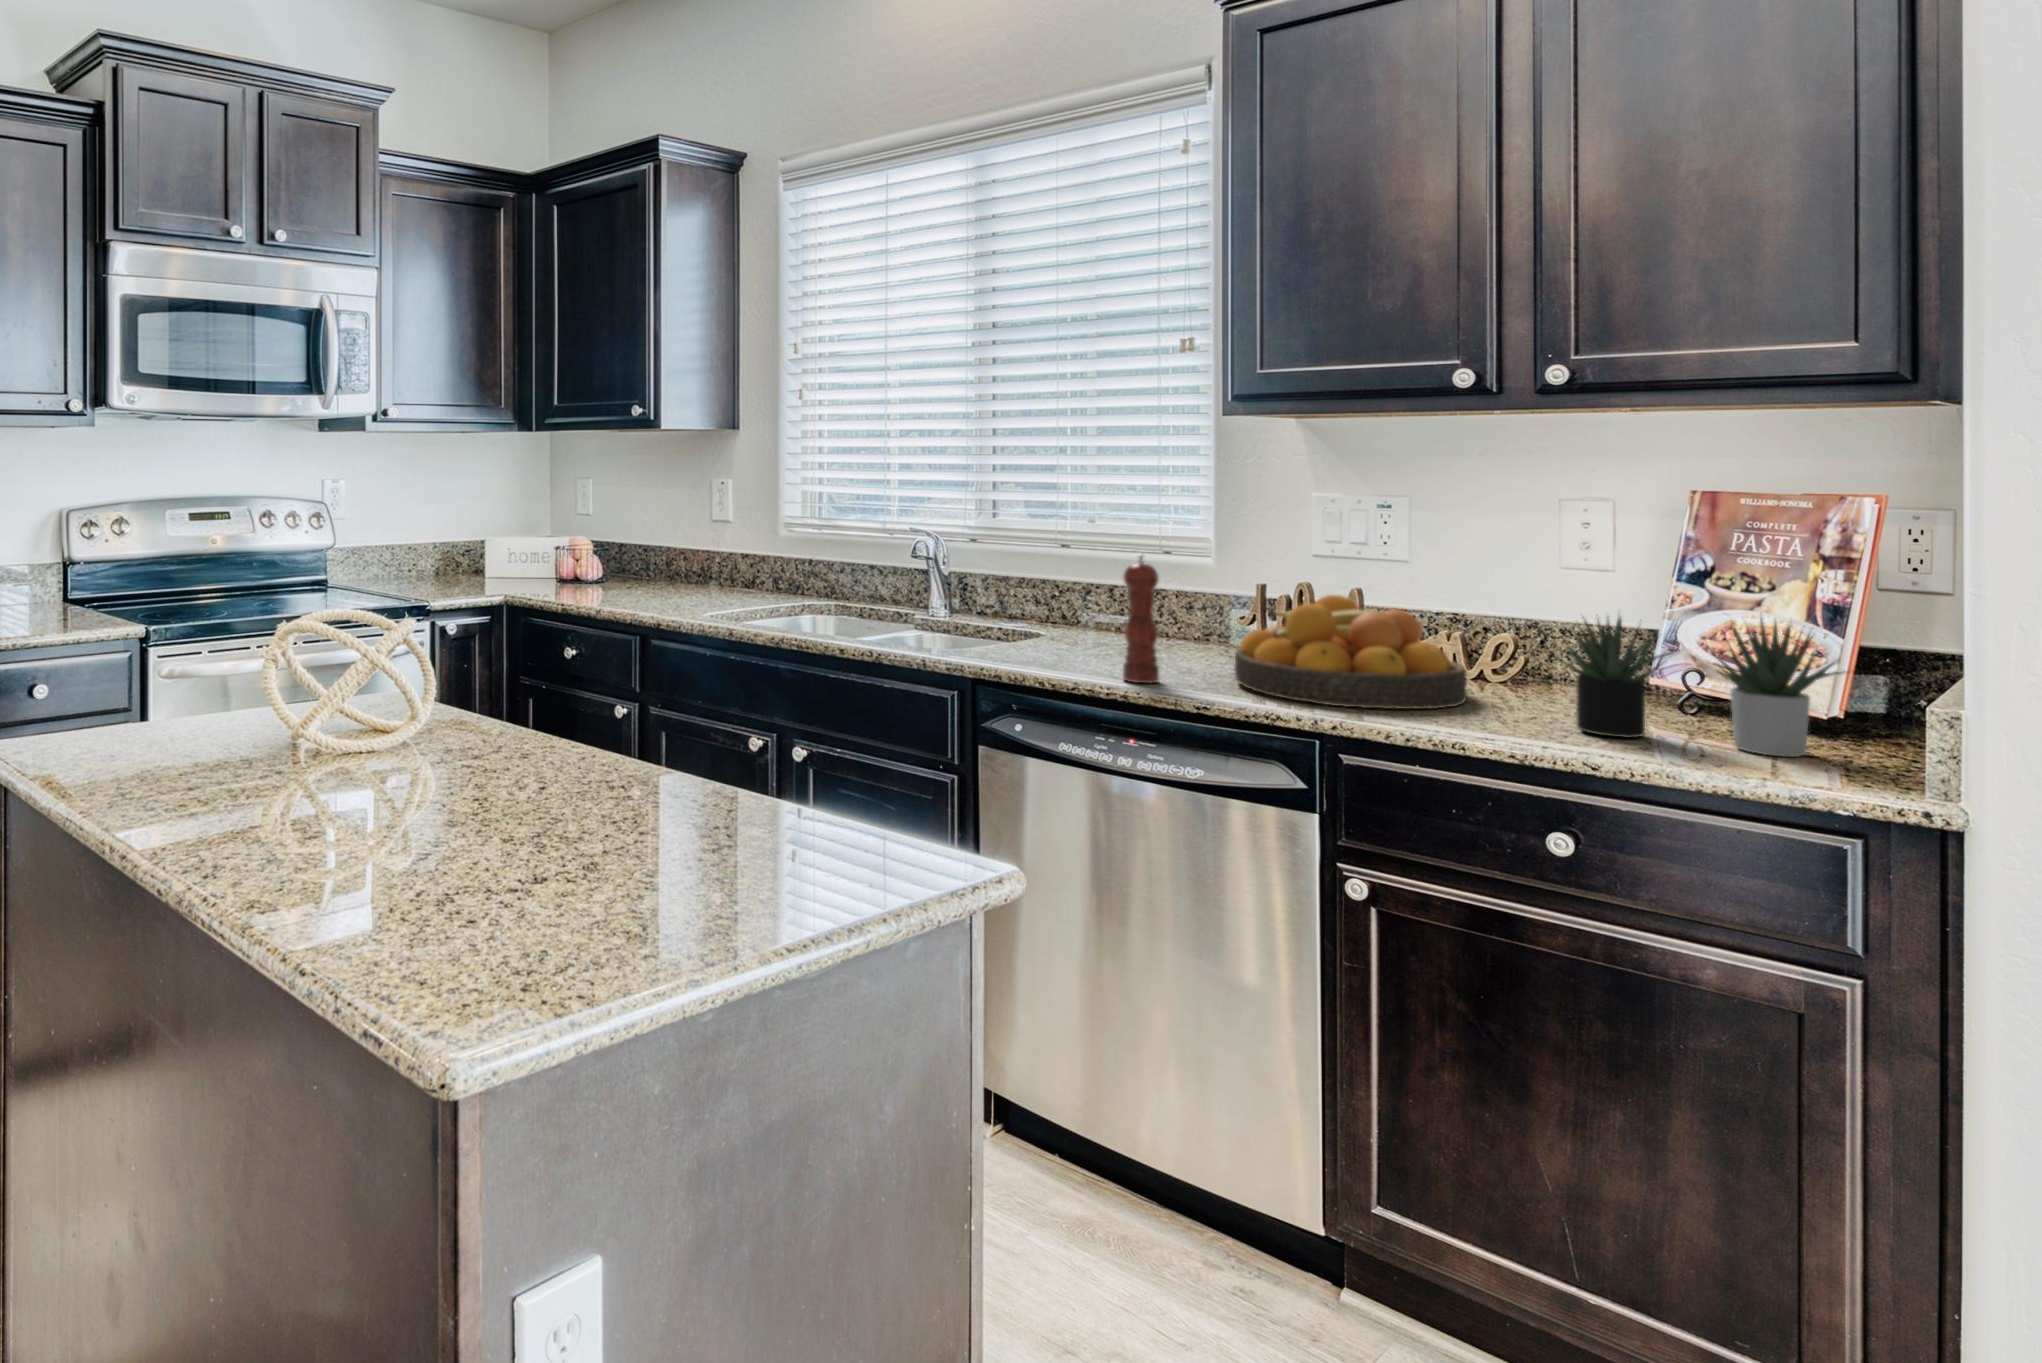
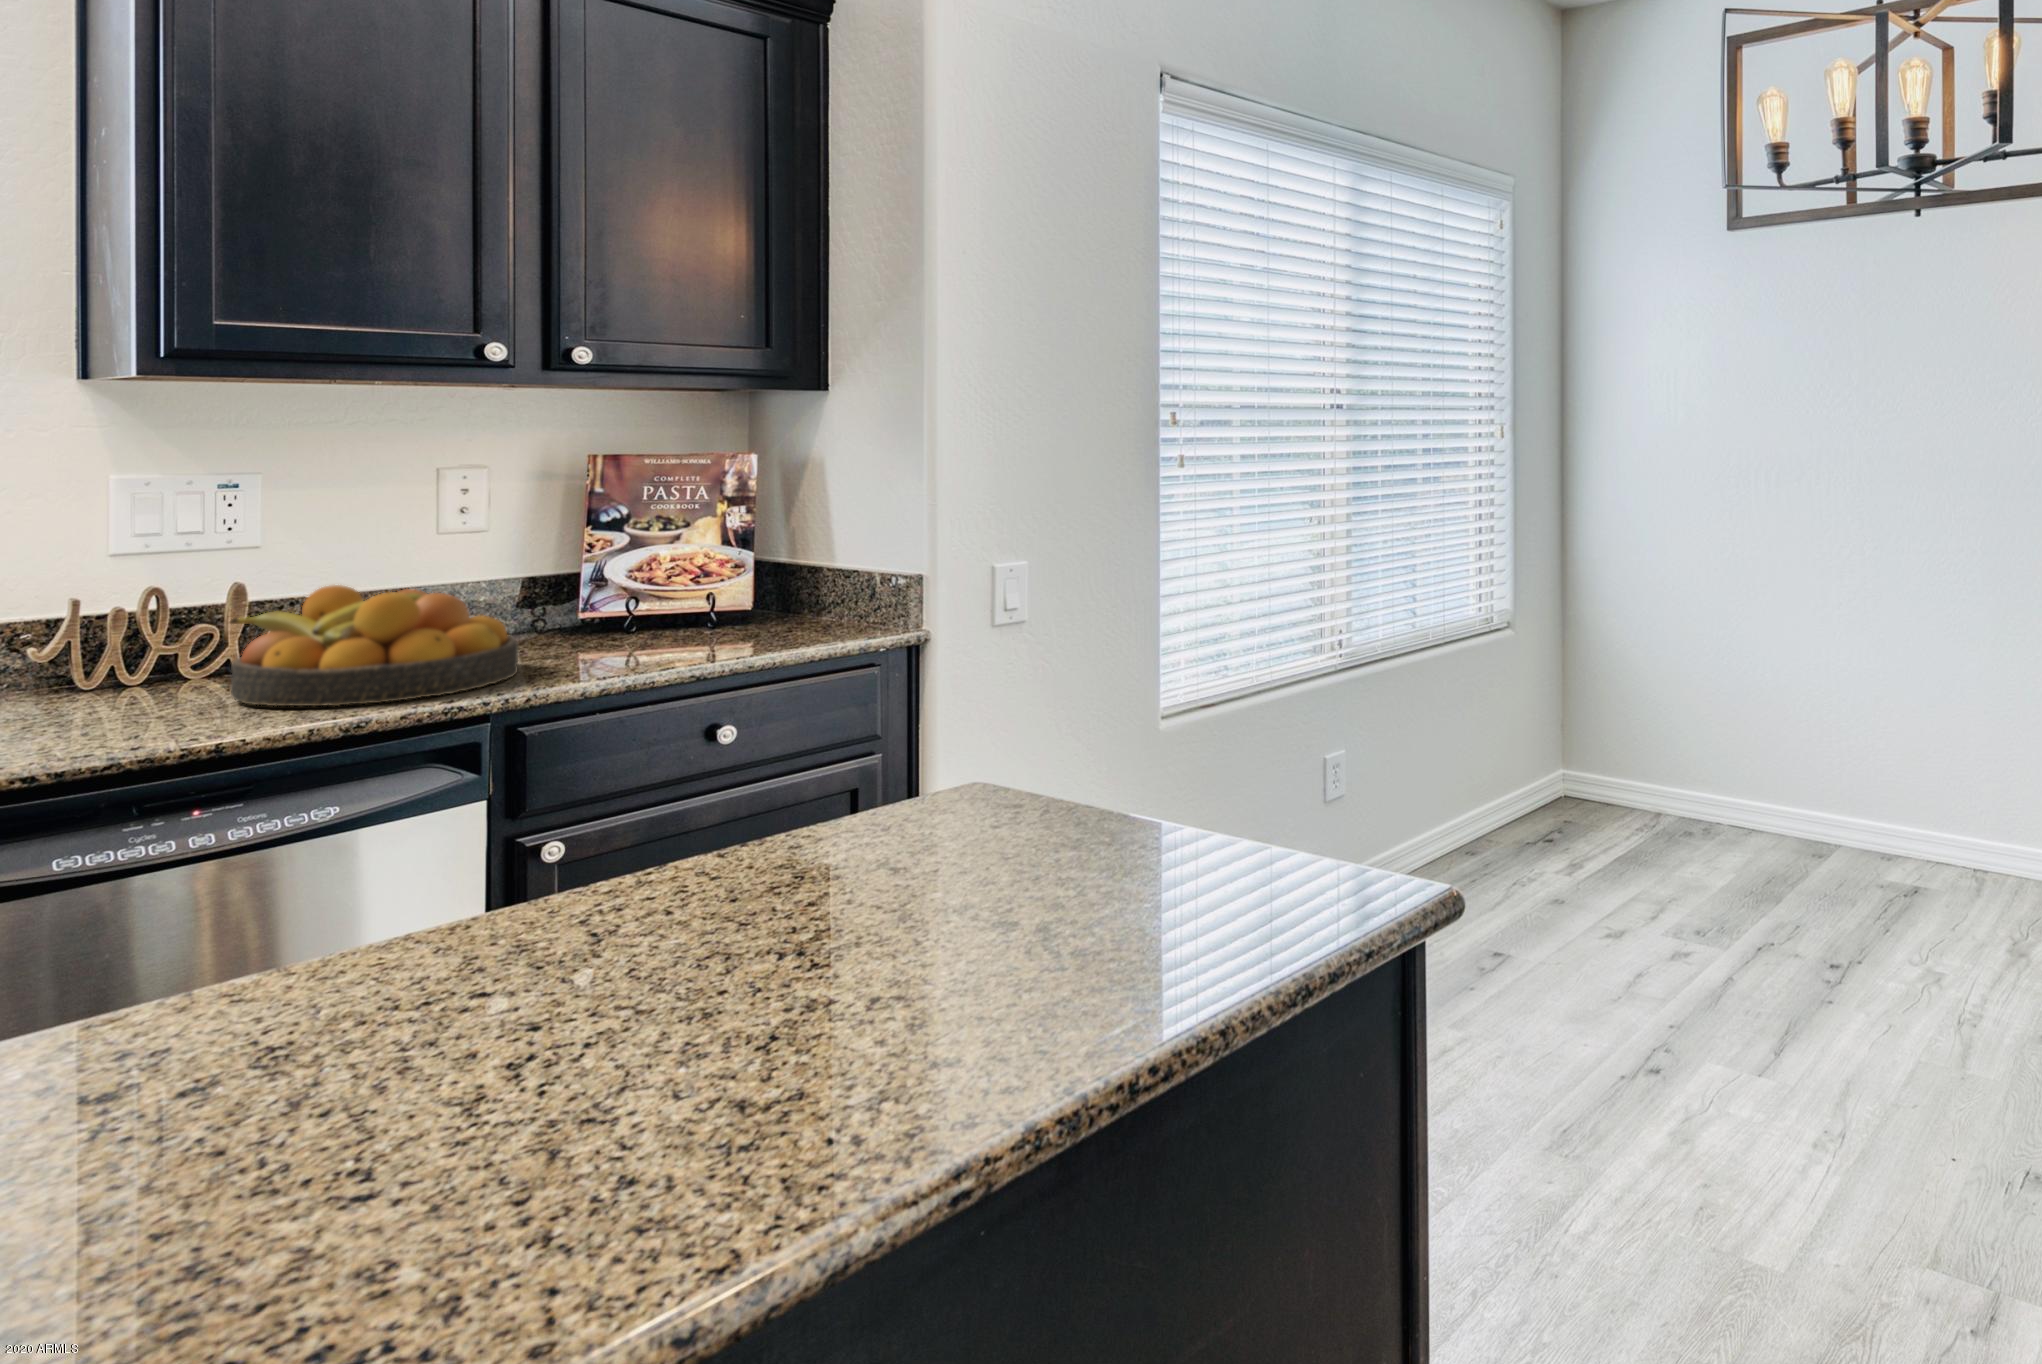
pepper mill: present [1123,555,1160,683] -> none [132,564,197,741]
succulent plant: present [1548,616,1845,757] -> none [618,538,808,657]

